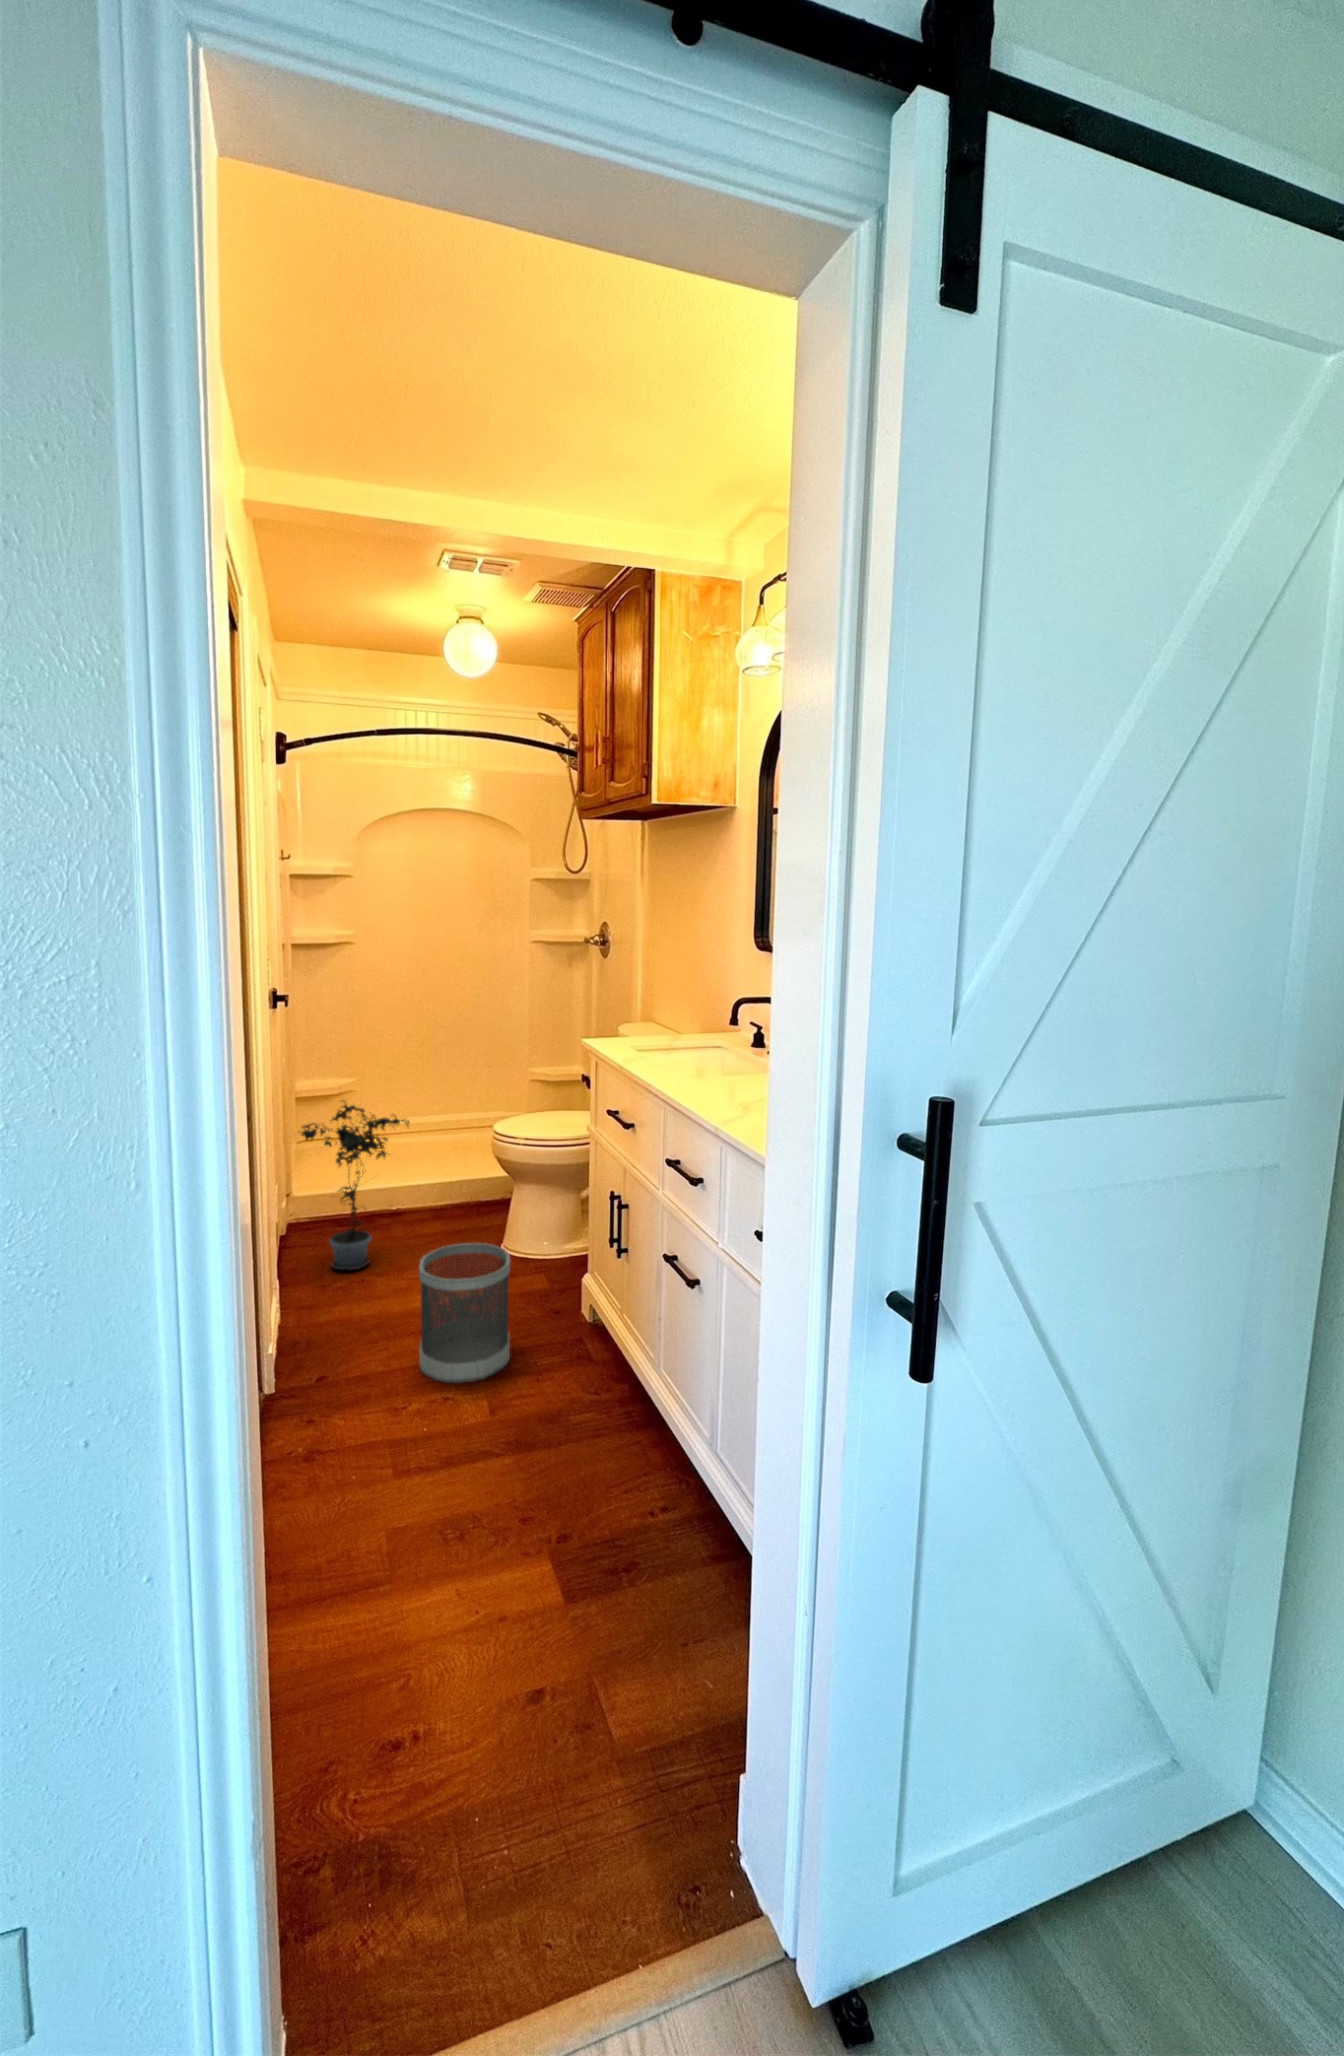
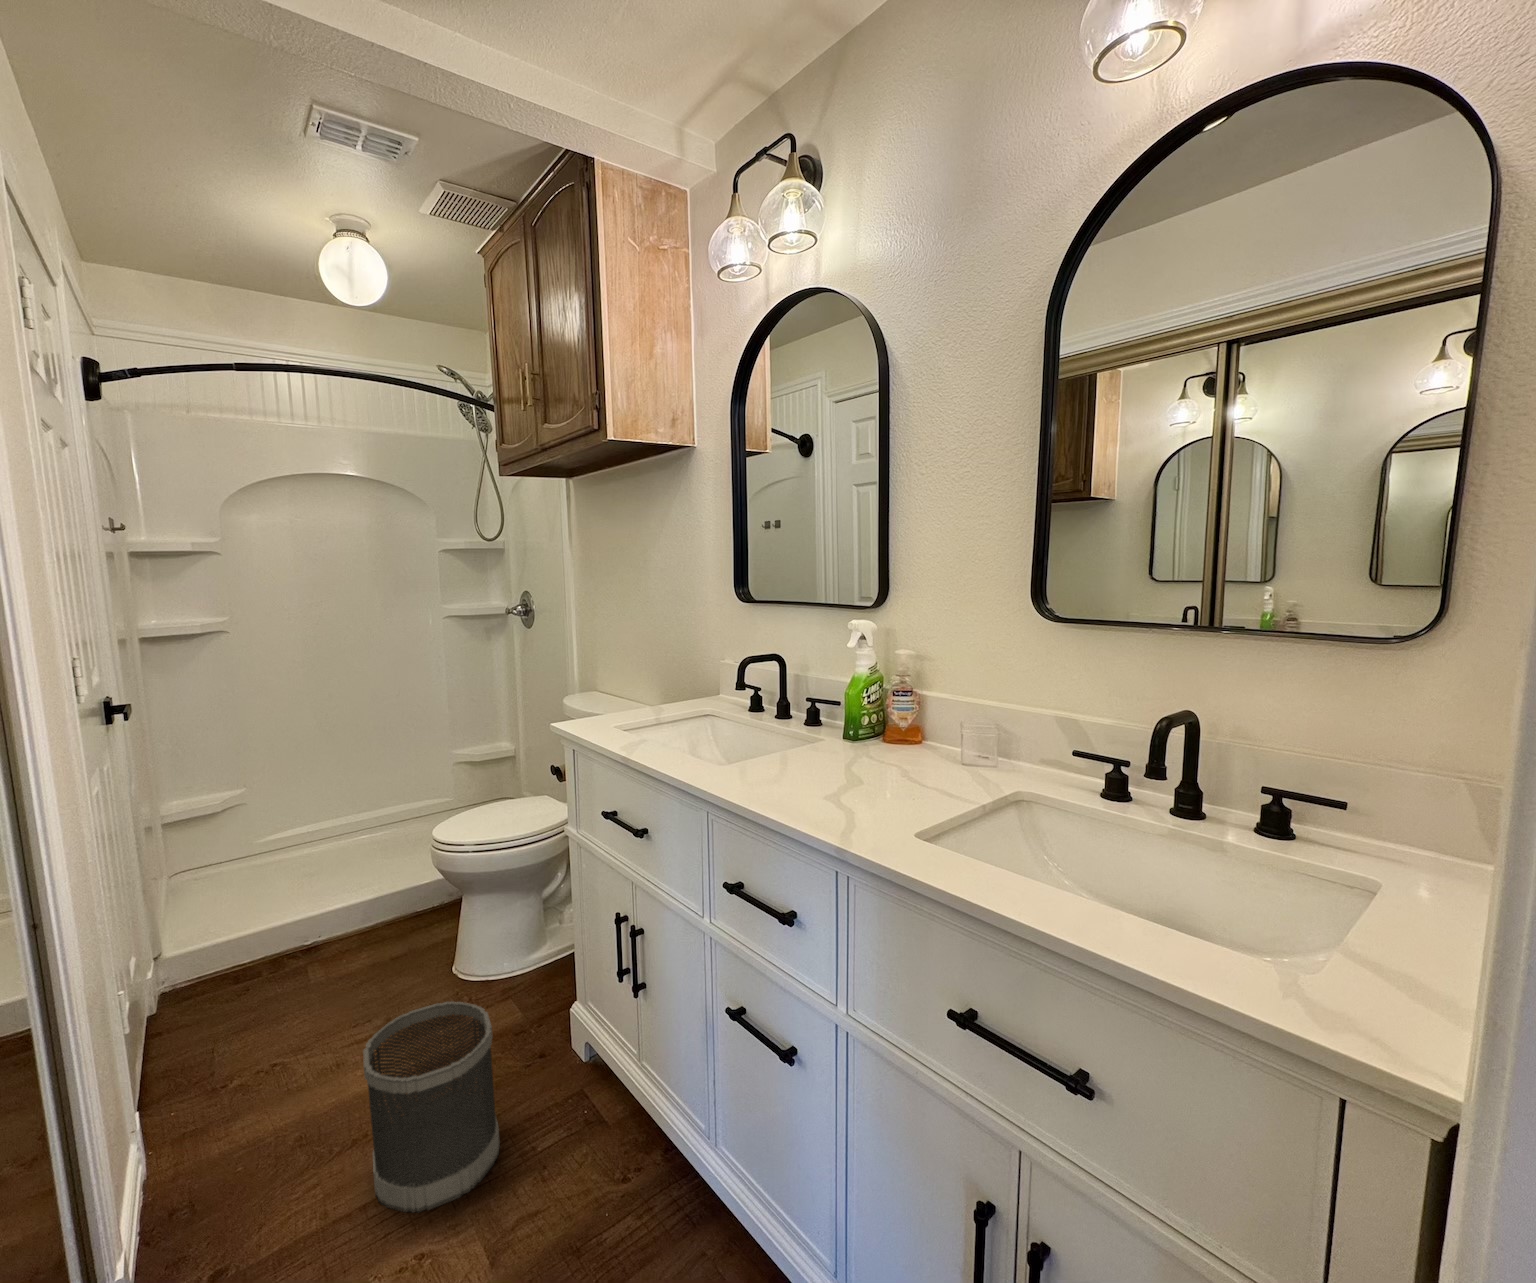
potted plant: present [299,1104,409,1270] -> none [150,833,324,1049]

